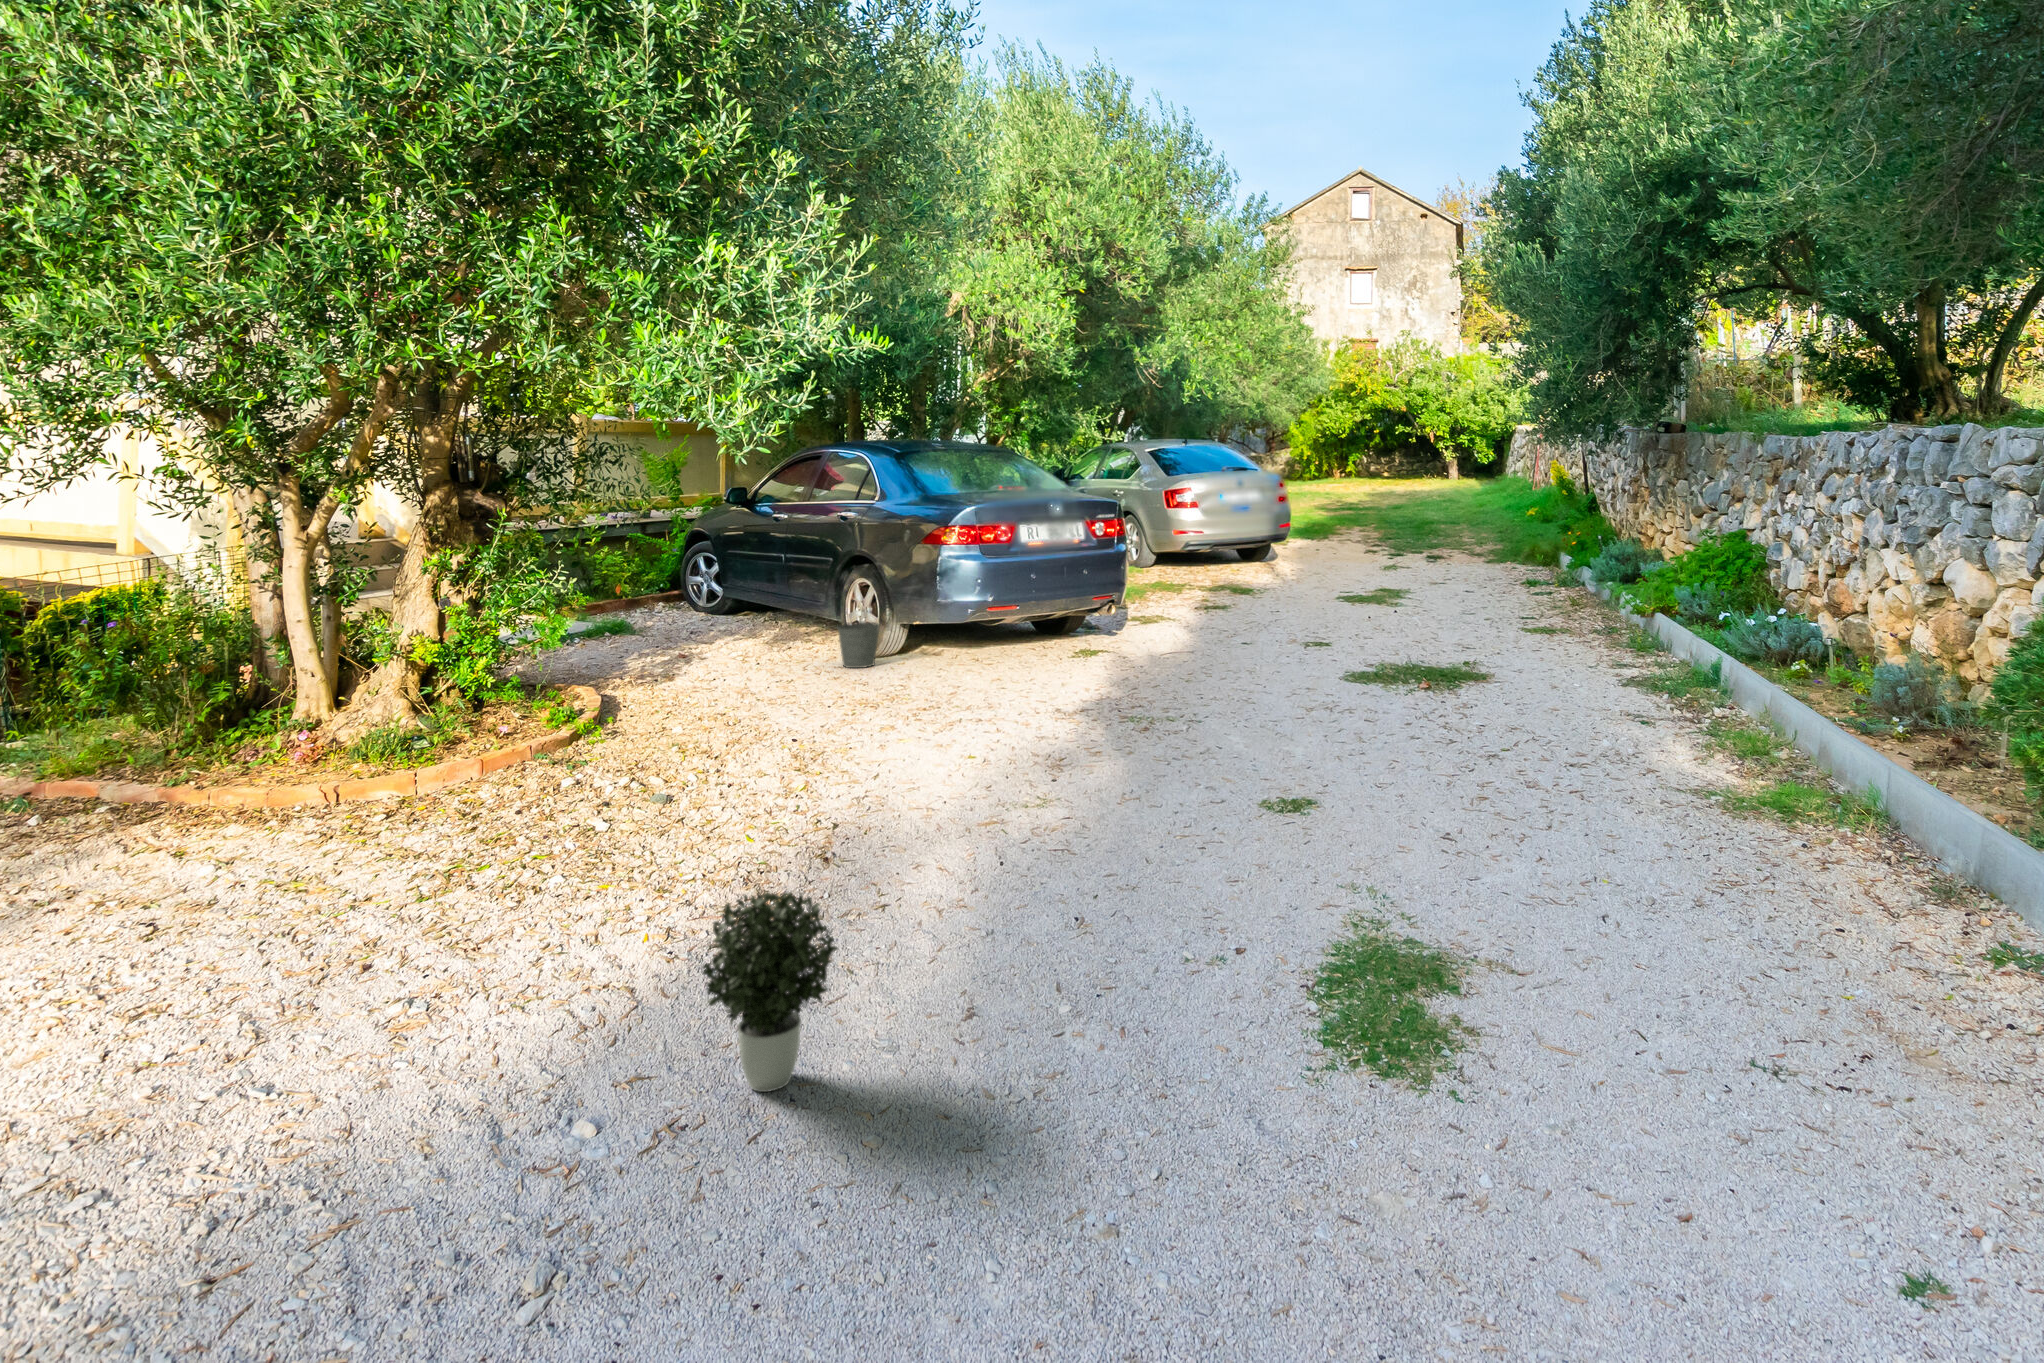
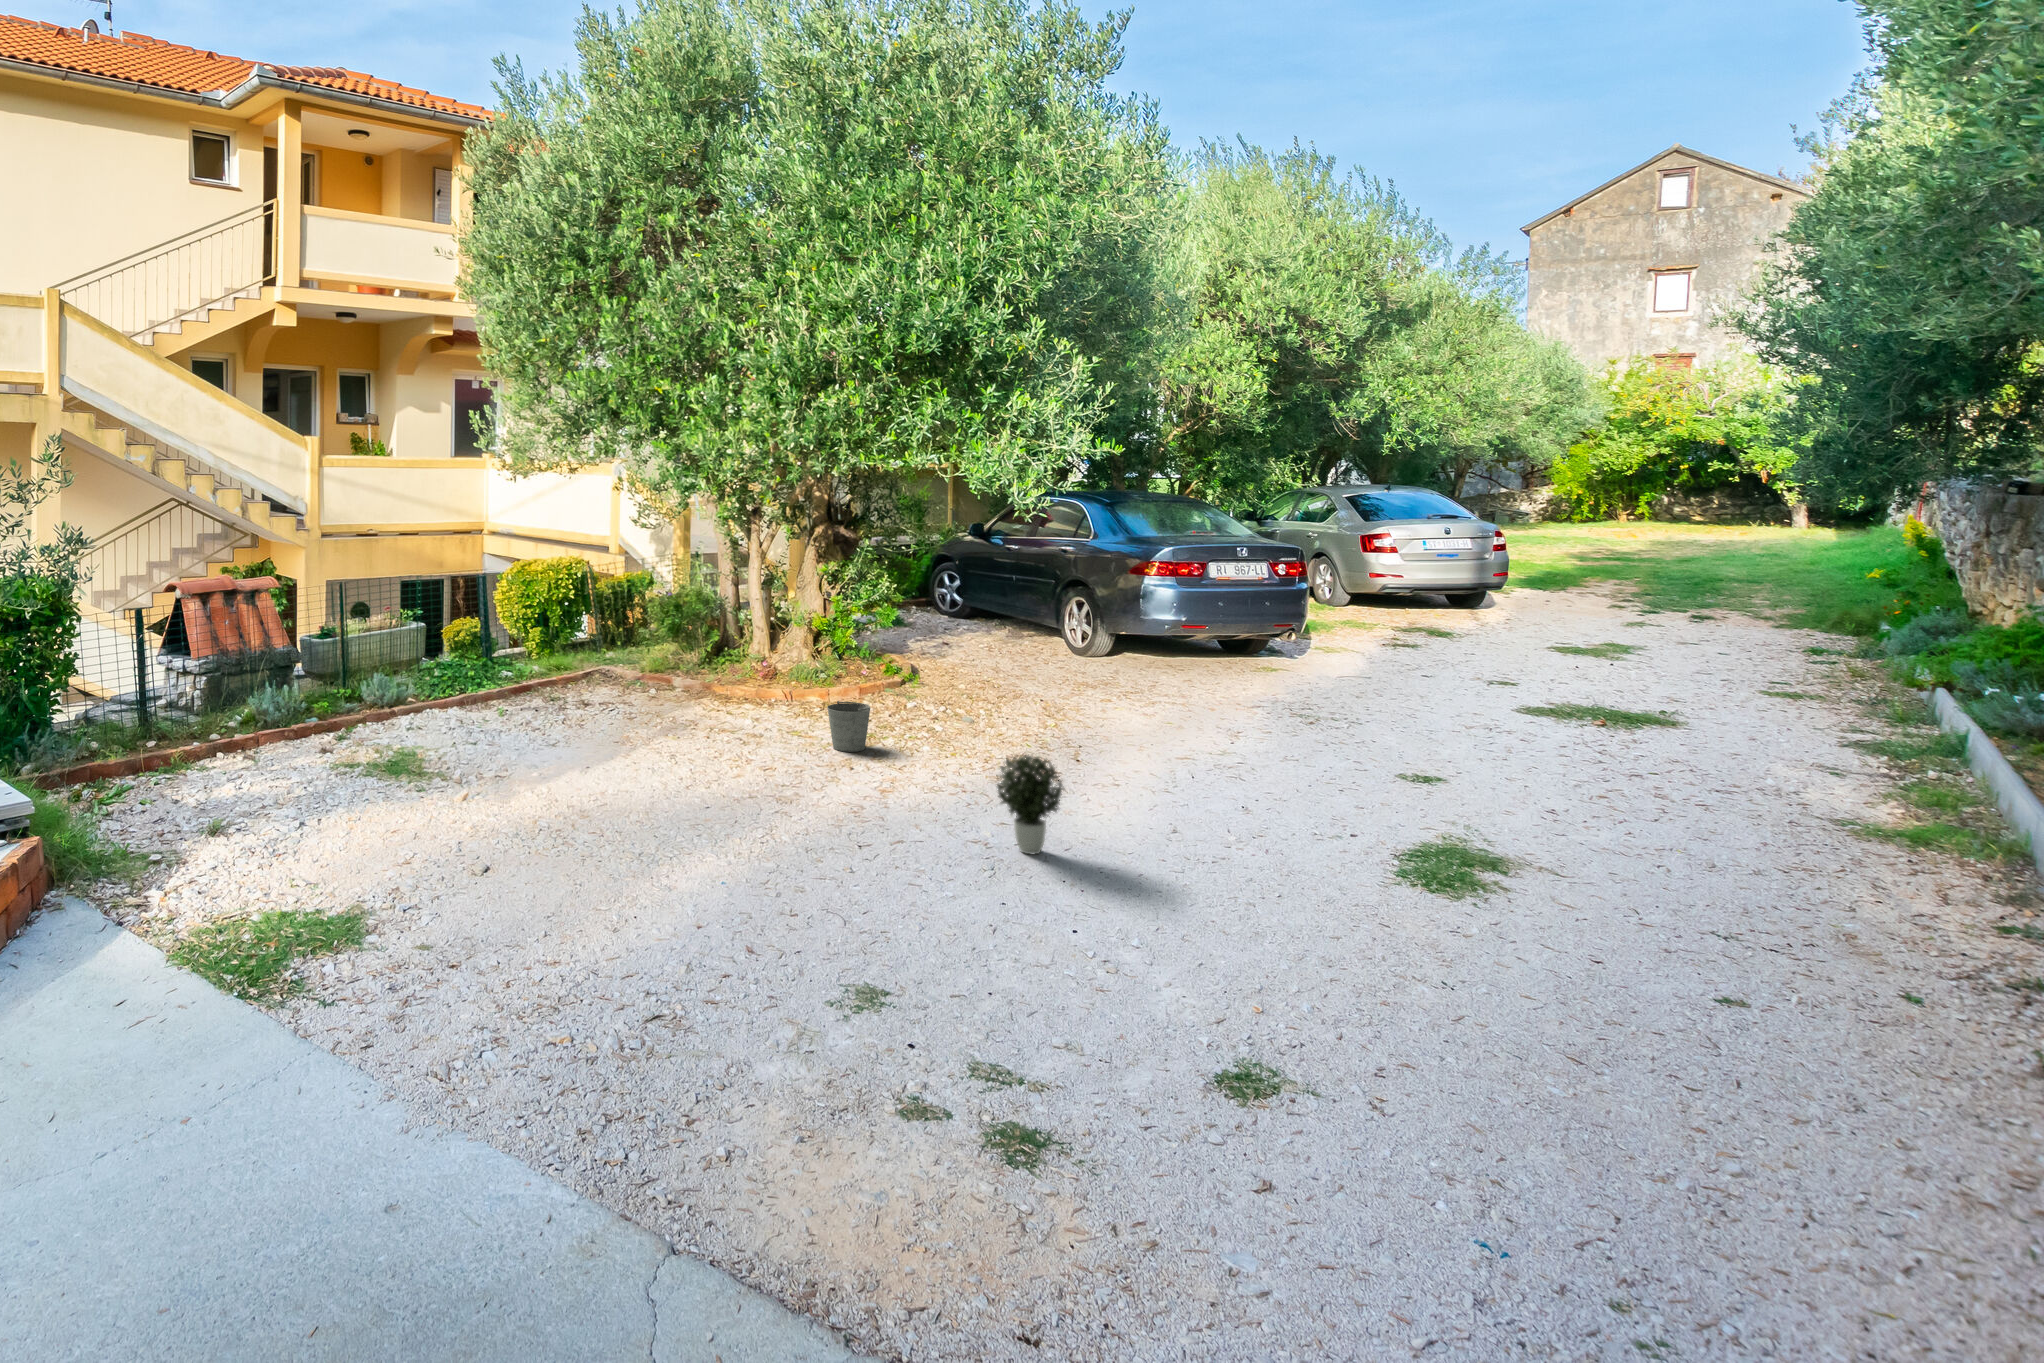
bucket: present [838,622,880,668] -> present [827,701,870,752]

